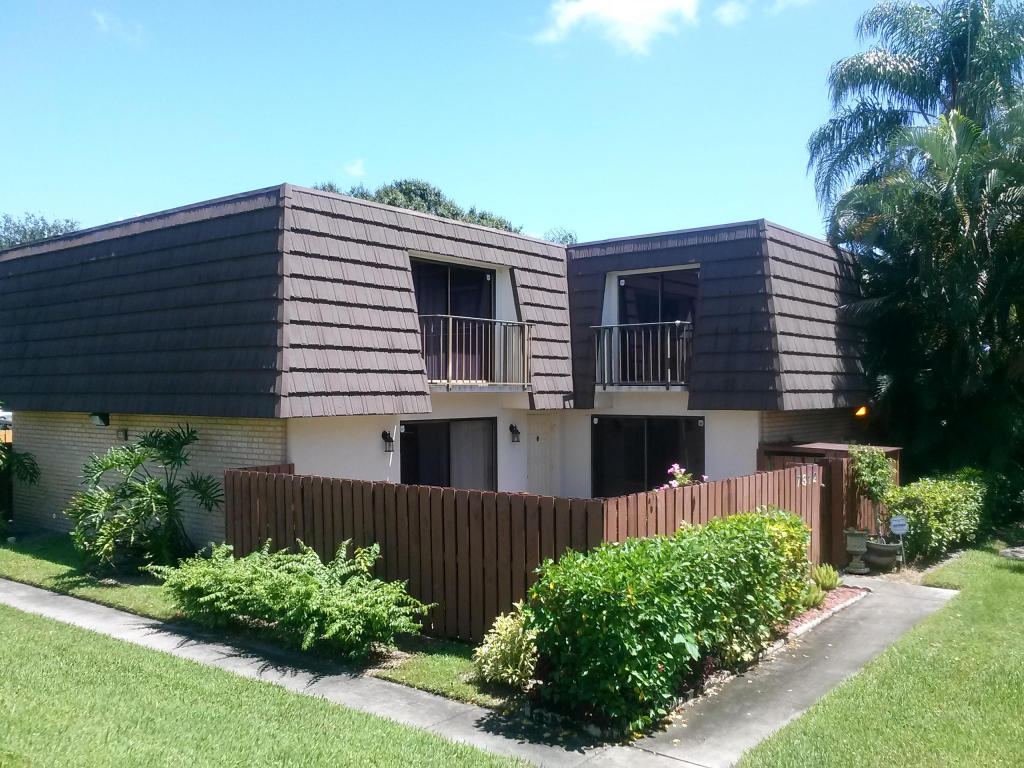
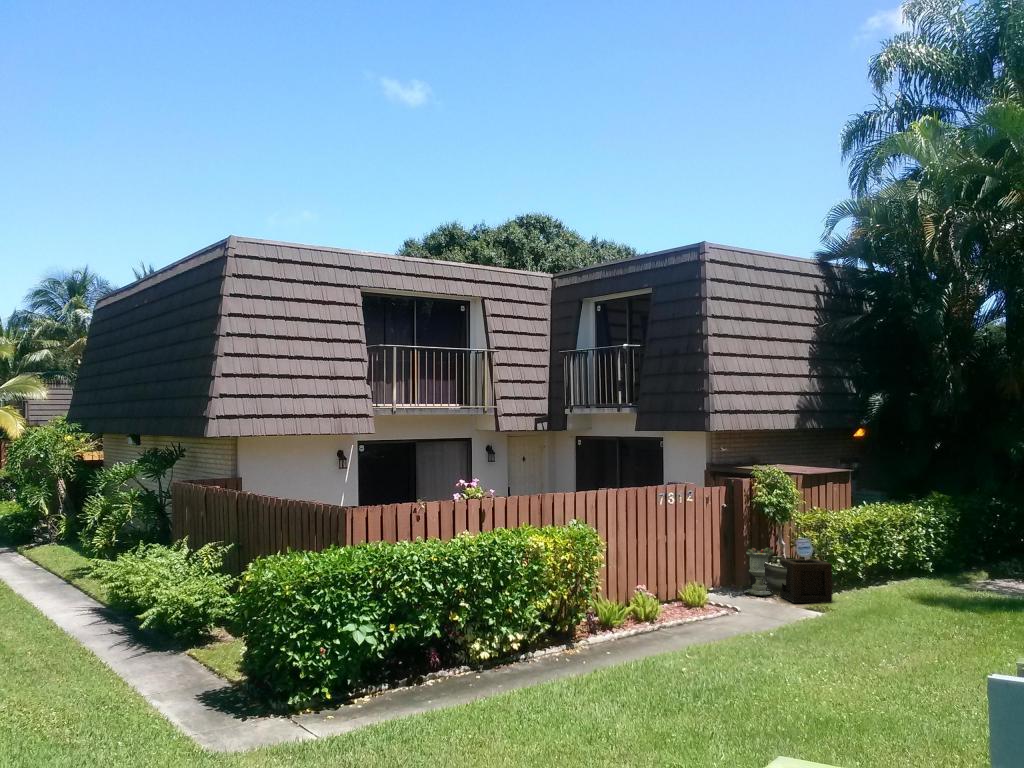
wooden crate: none [881,536,939,580] -> present [780,559,832,603]

